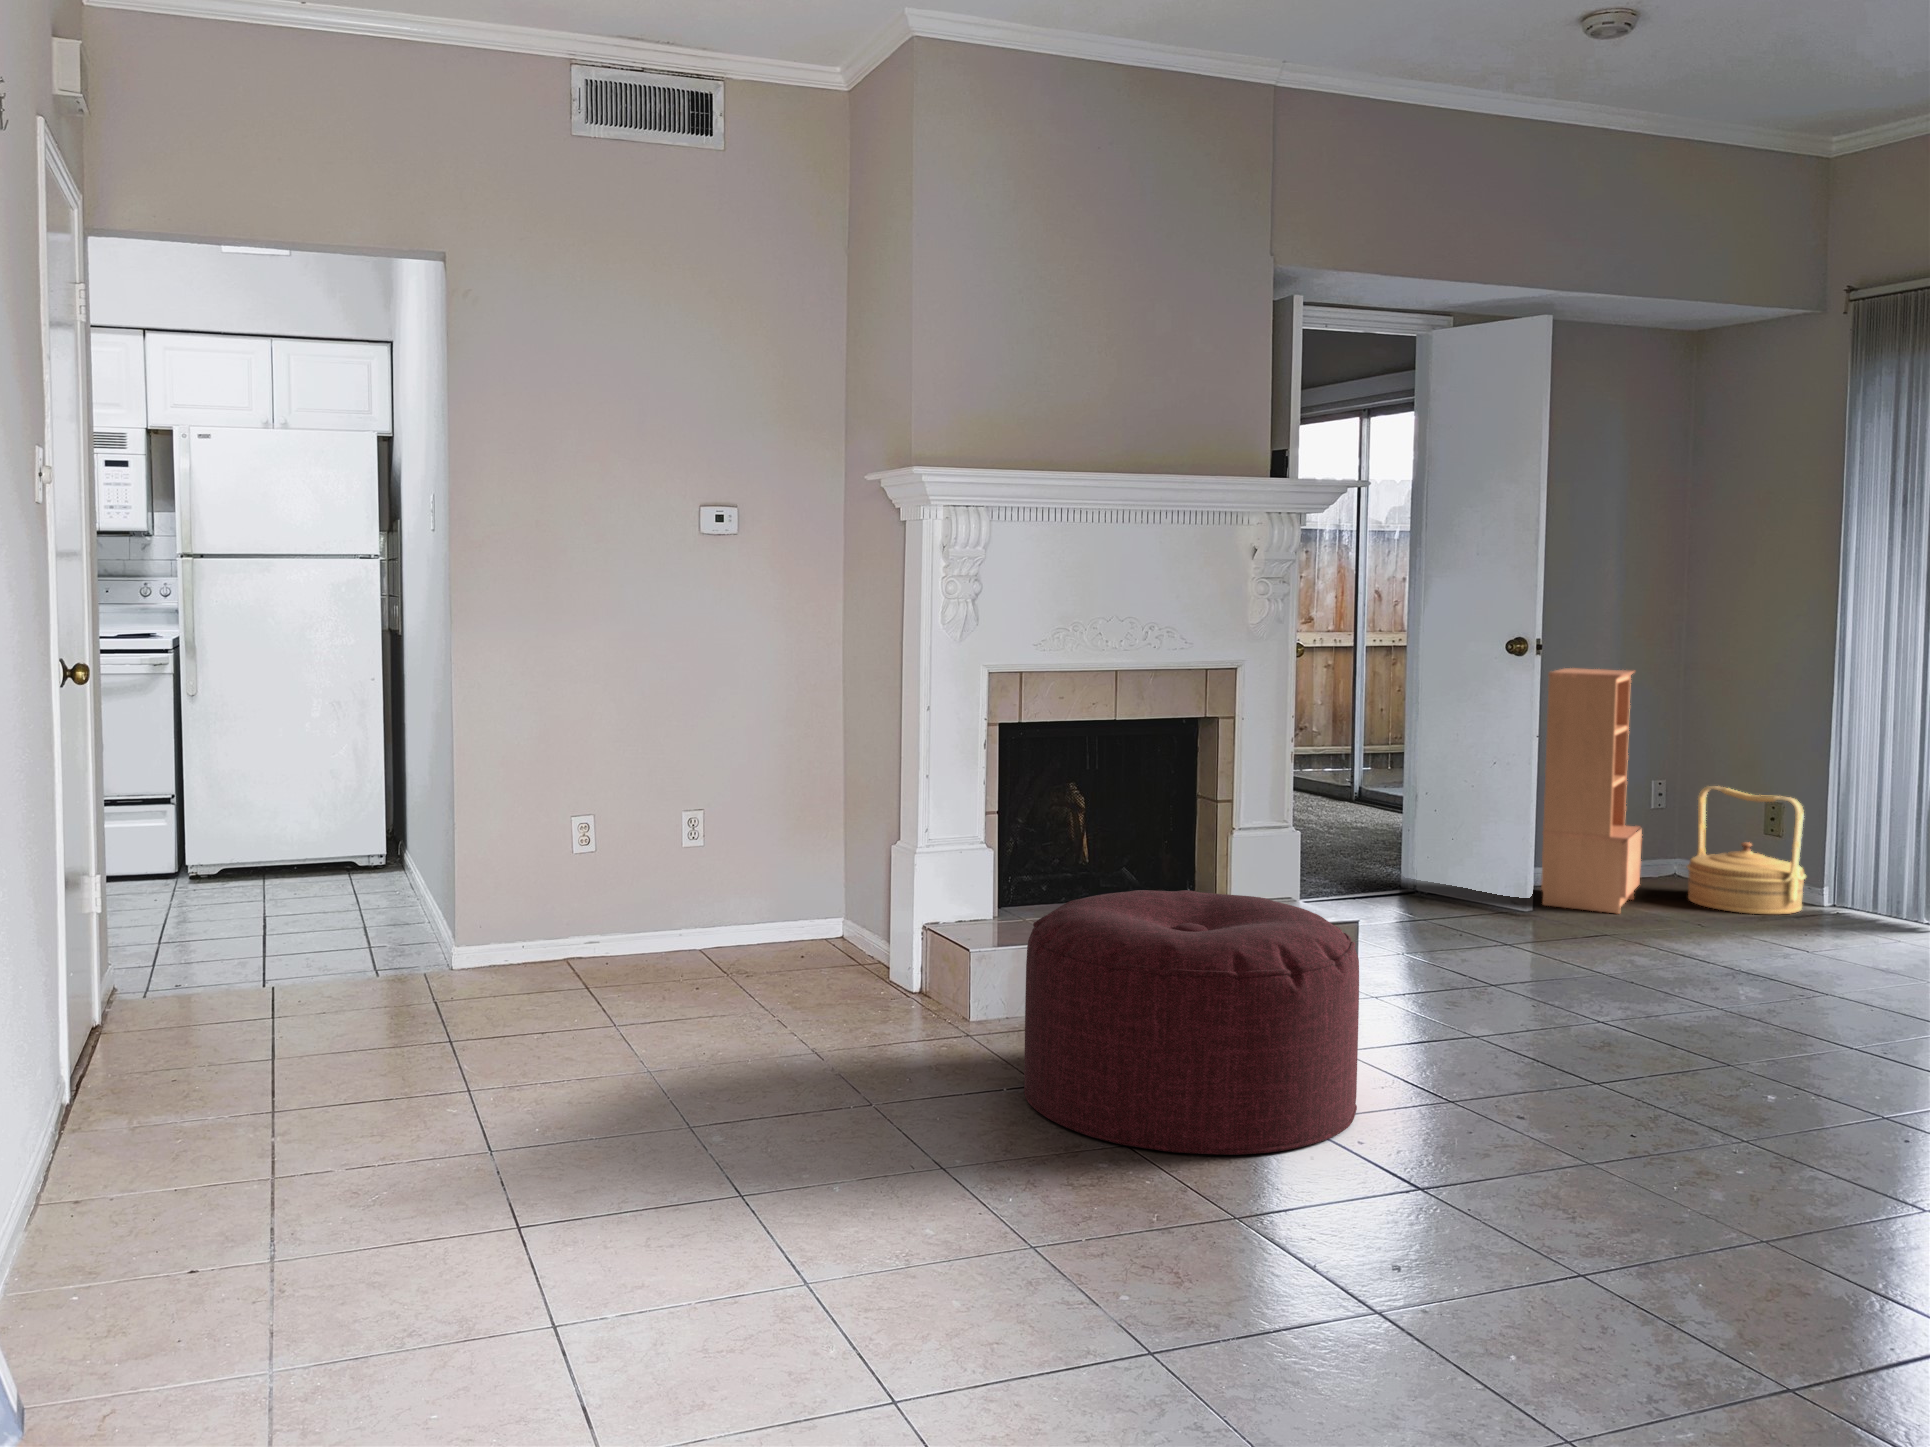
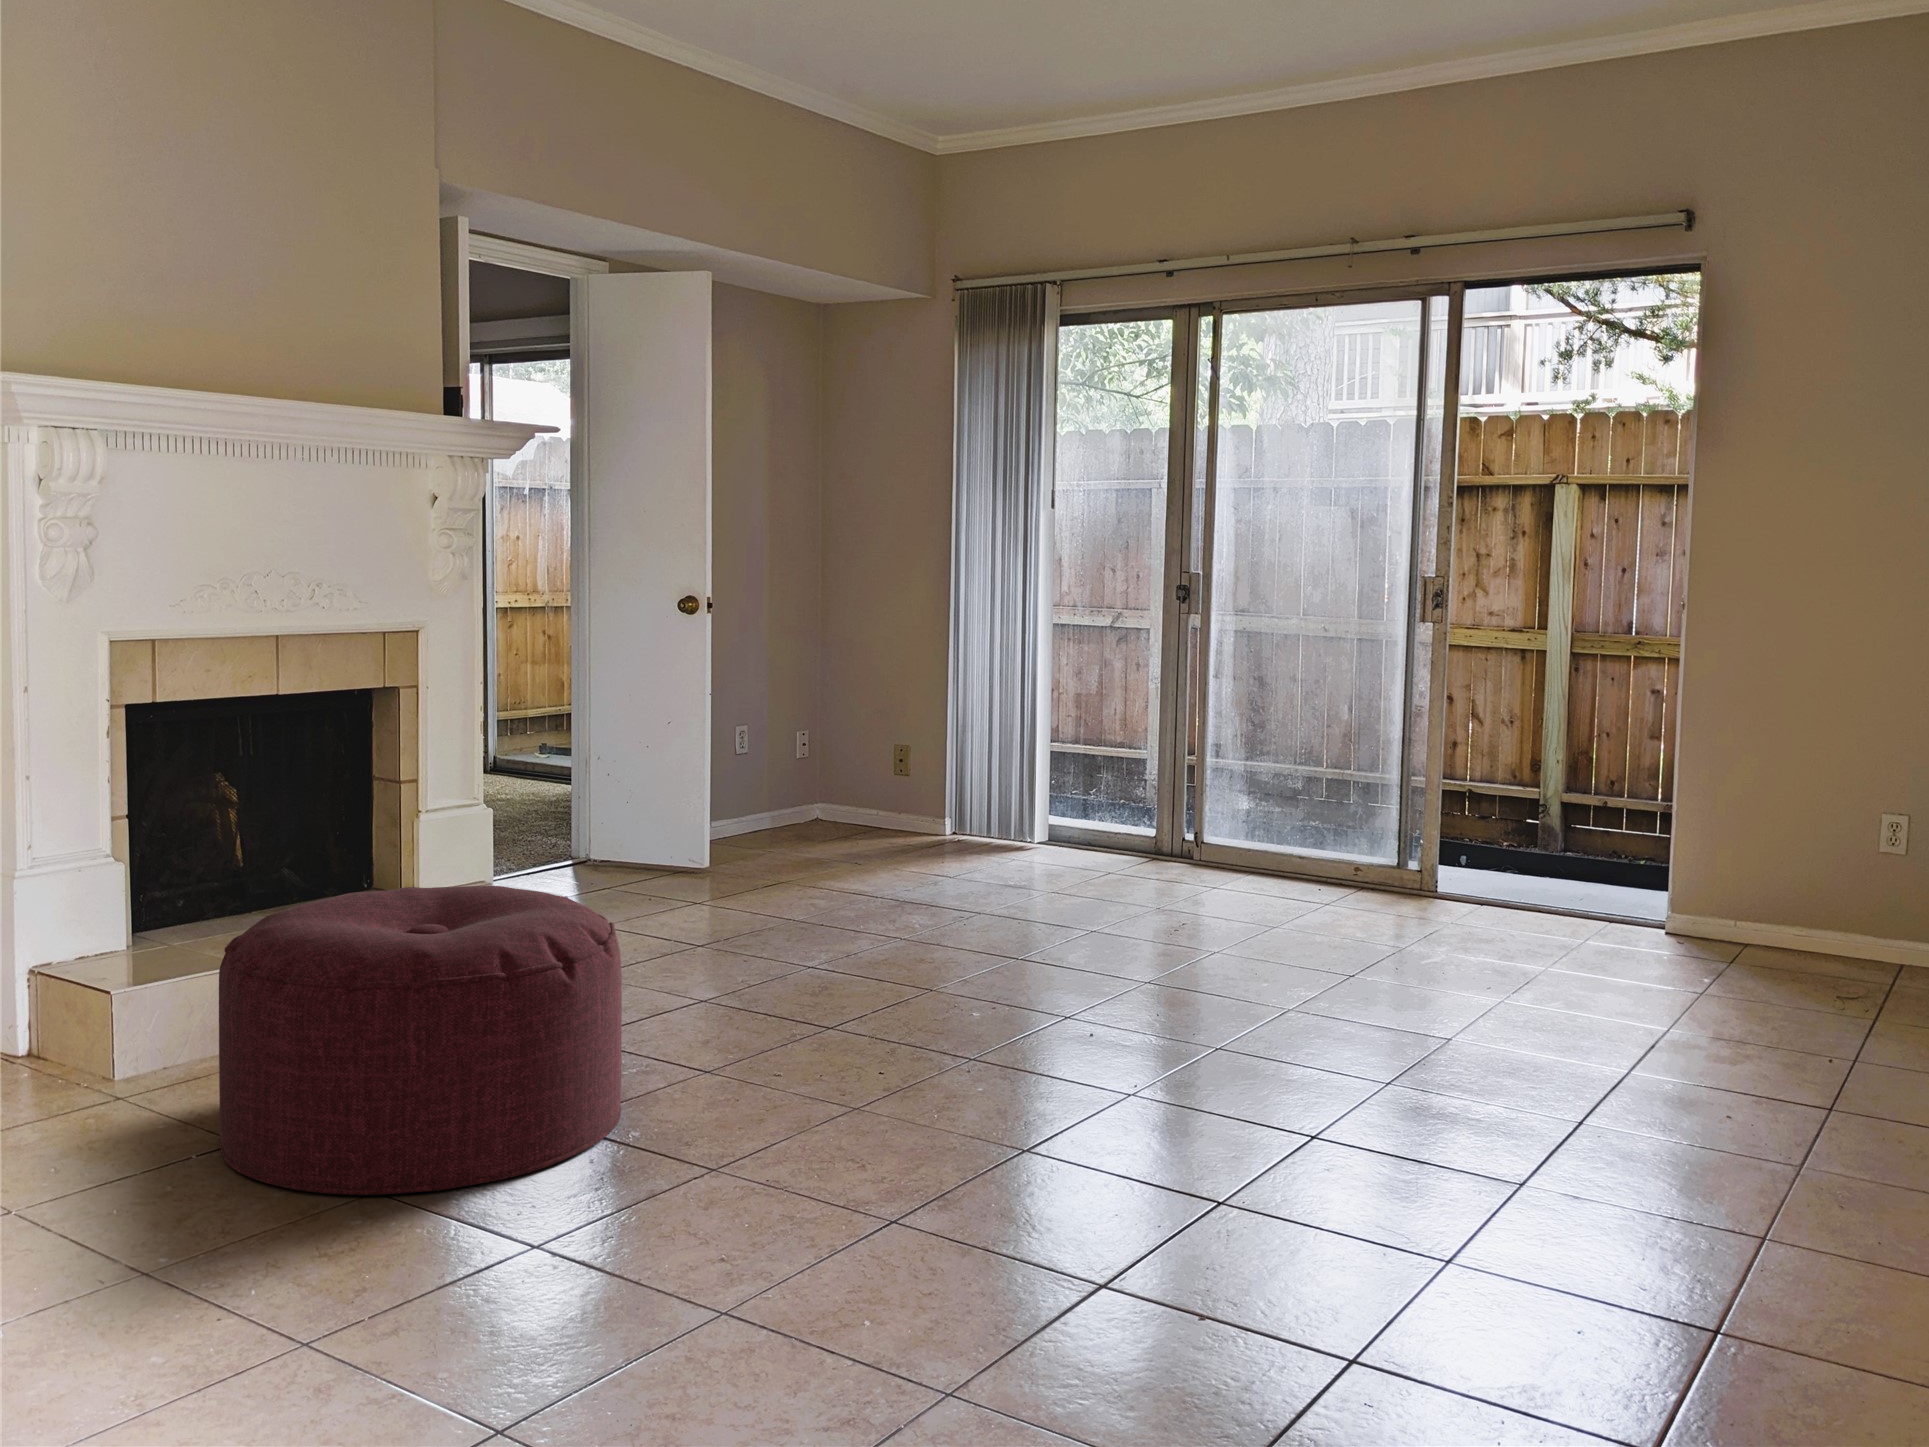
bookcase: present [1541,668,1642,914] -> none [715,626,800,864]
woven basket: present [1687,786,1806,915] -> none [838,735,937,851]

